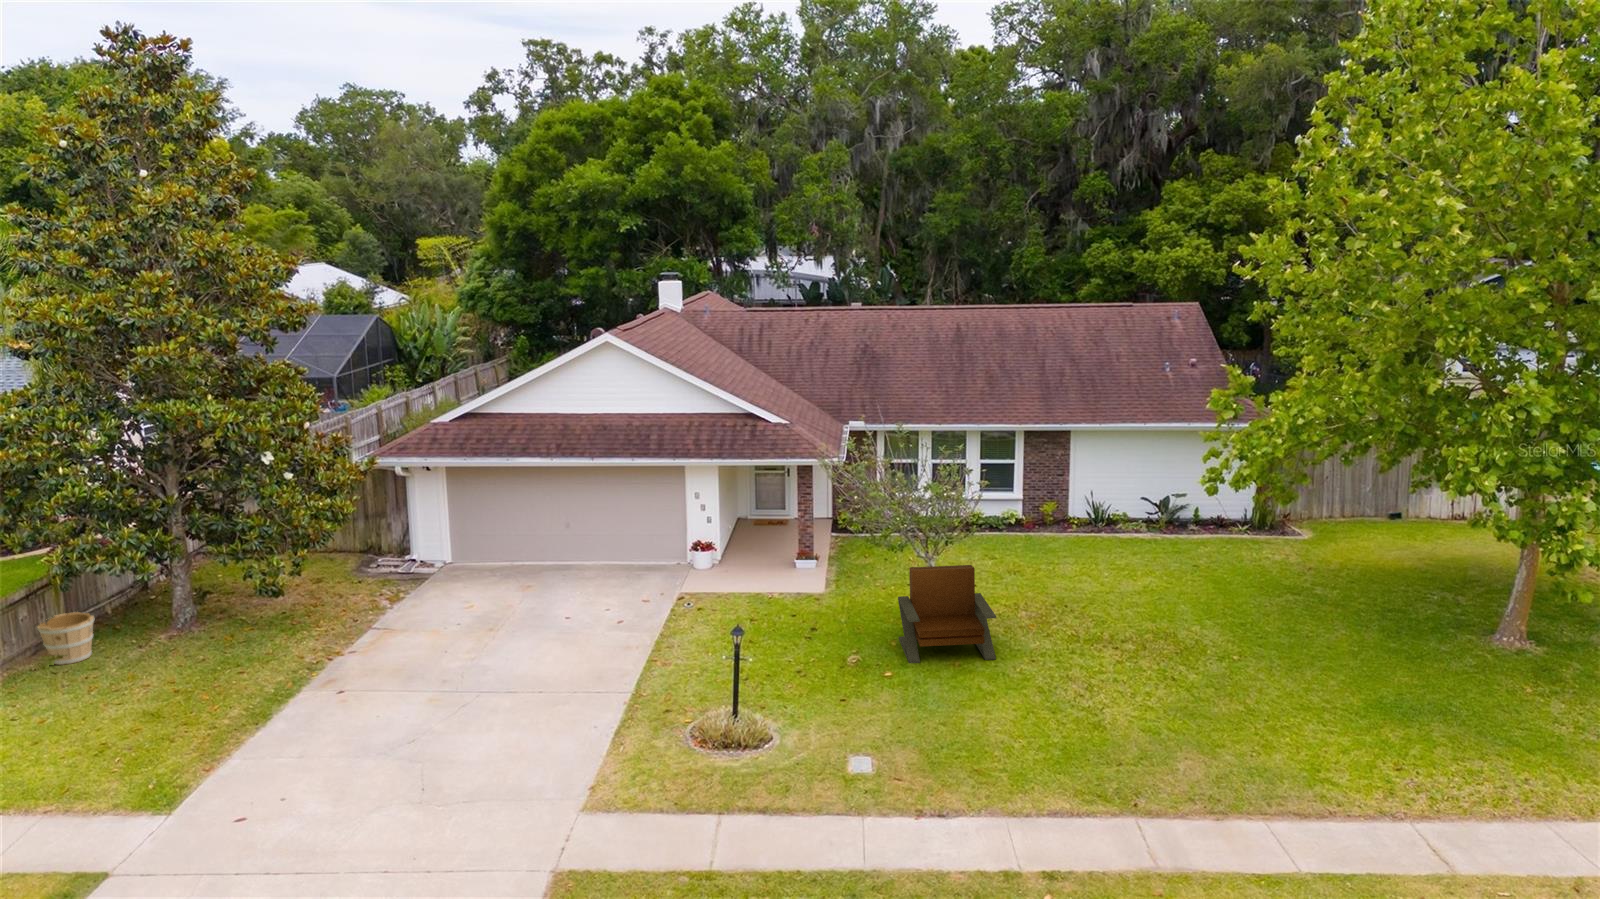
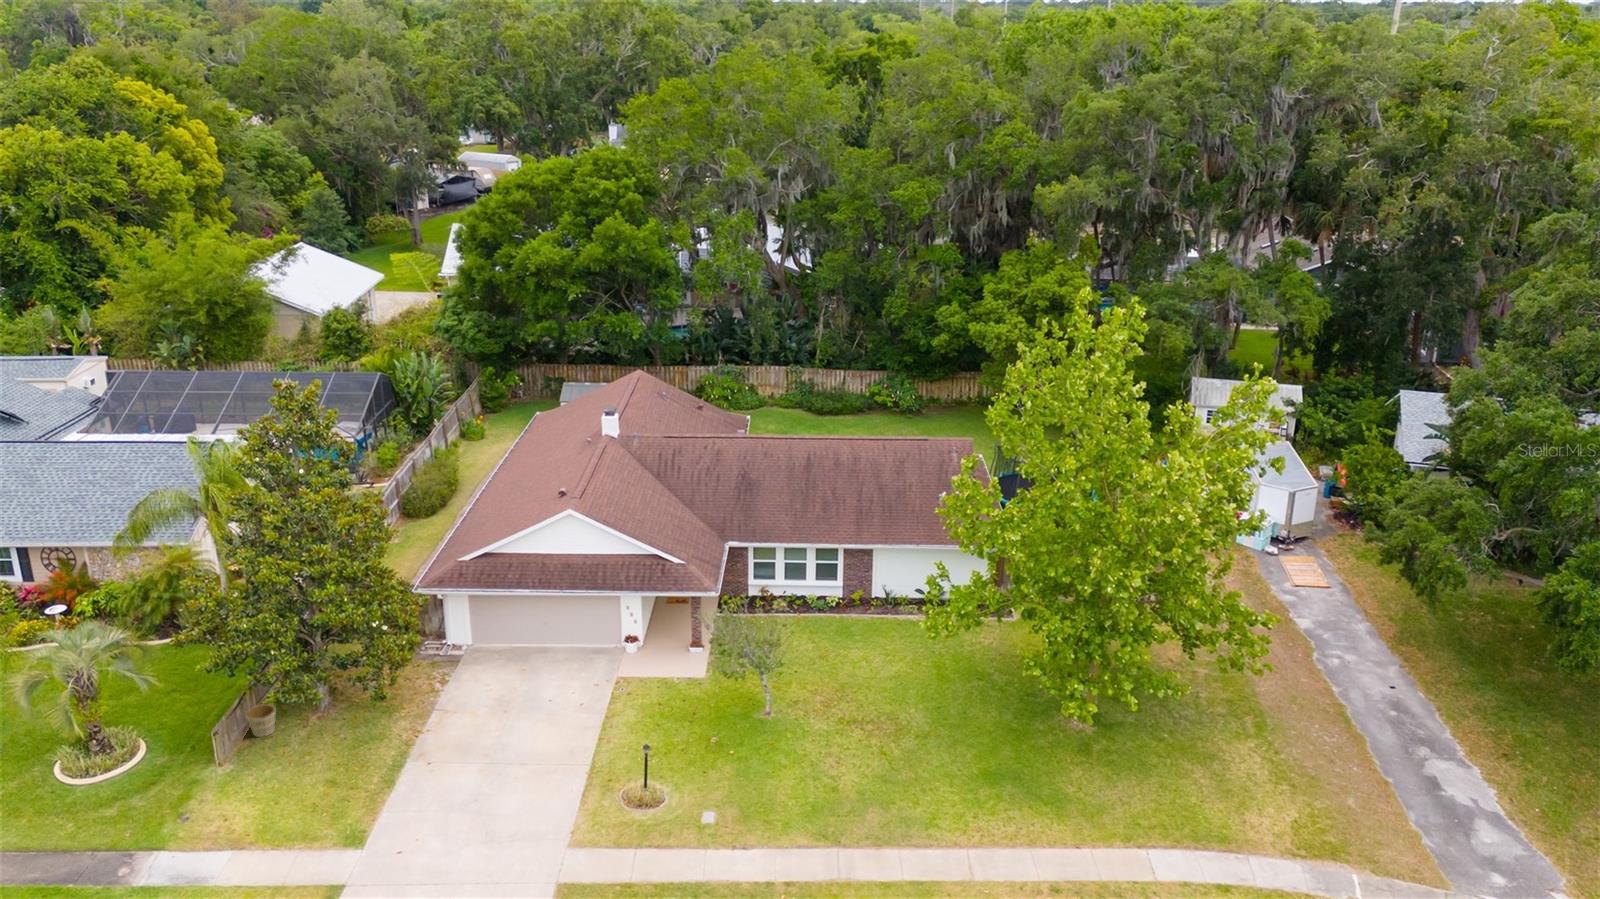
lounge chair: present [898,565,996,663] -> none [743,681,795,741]

